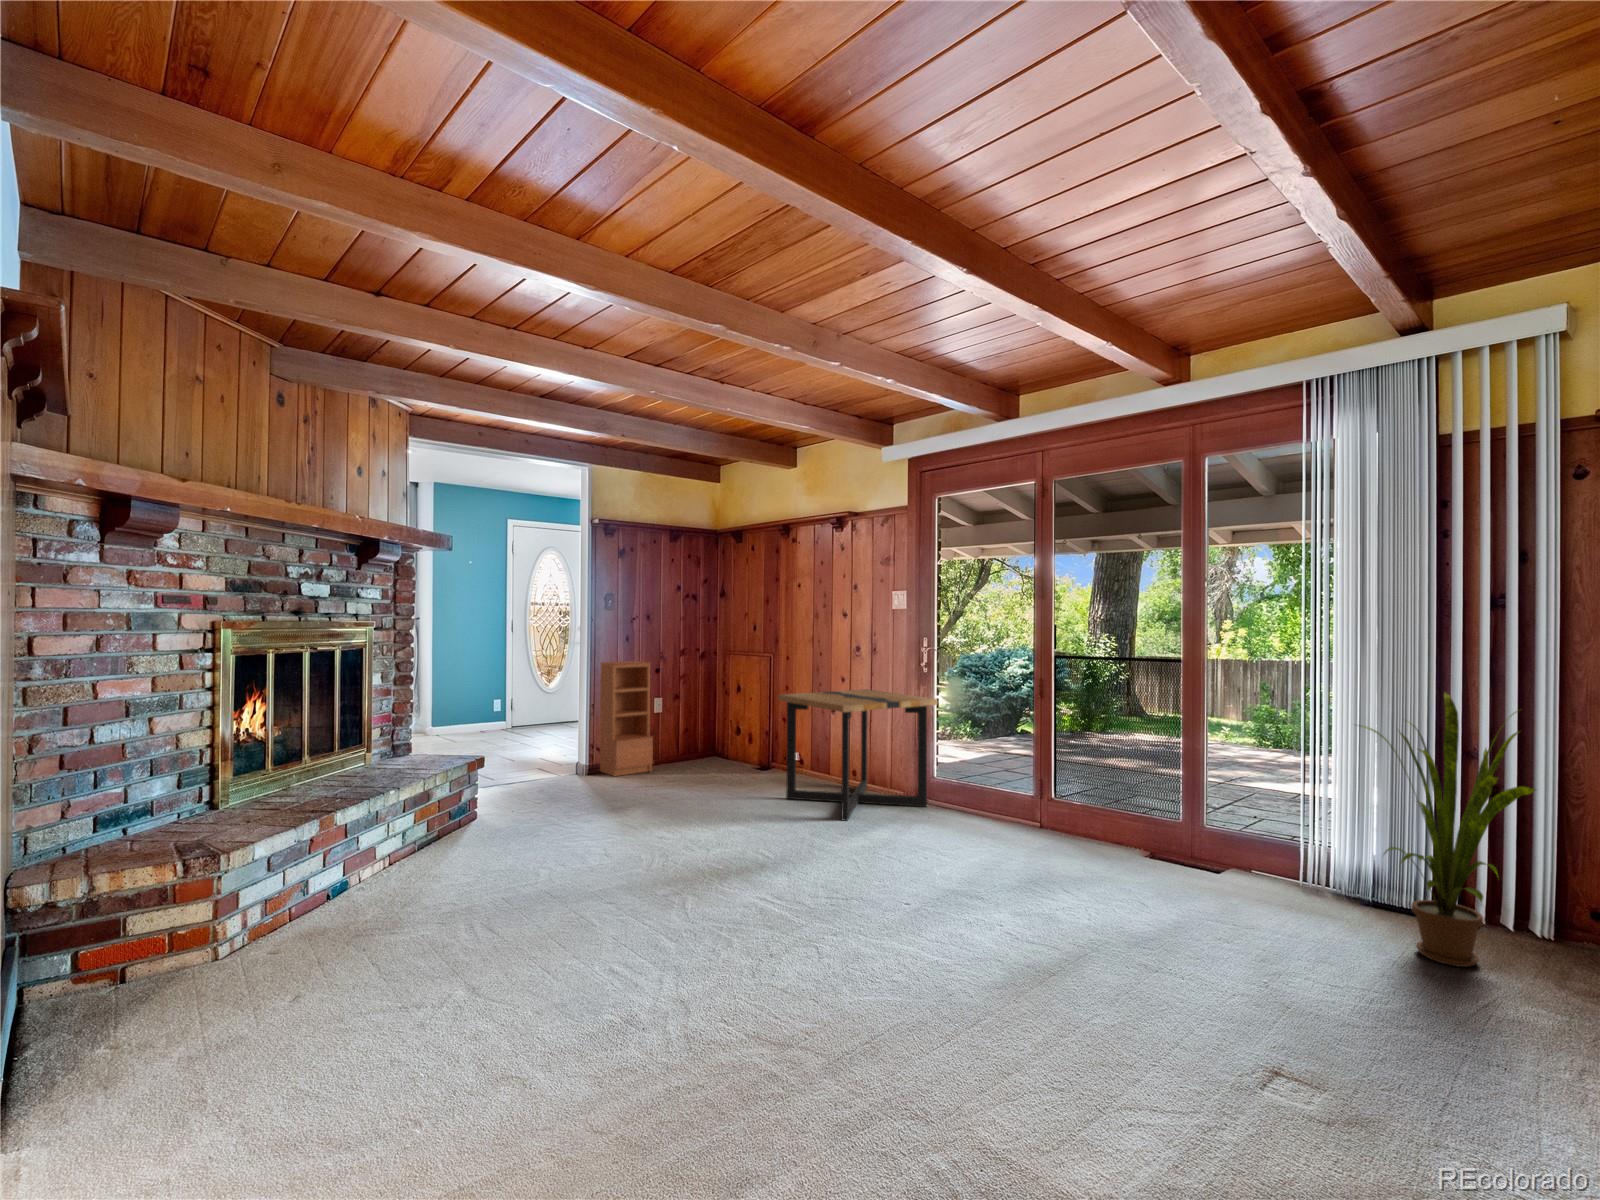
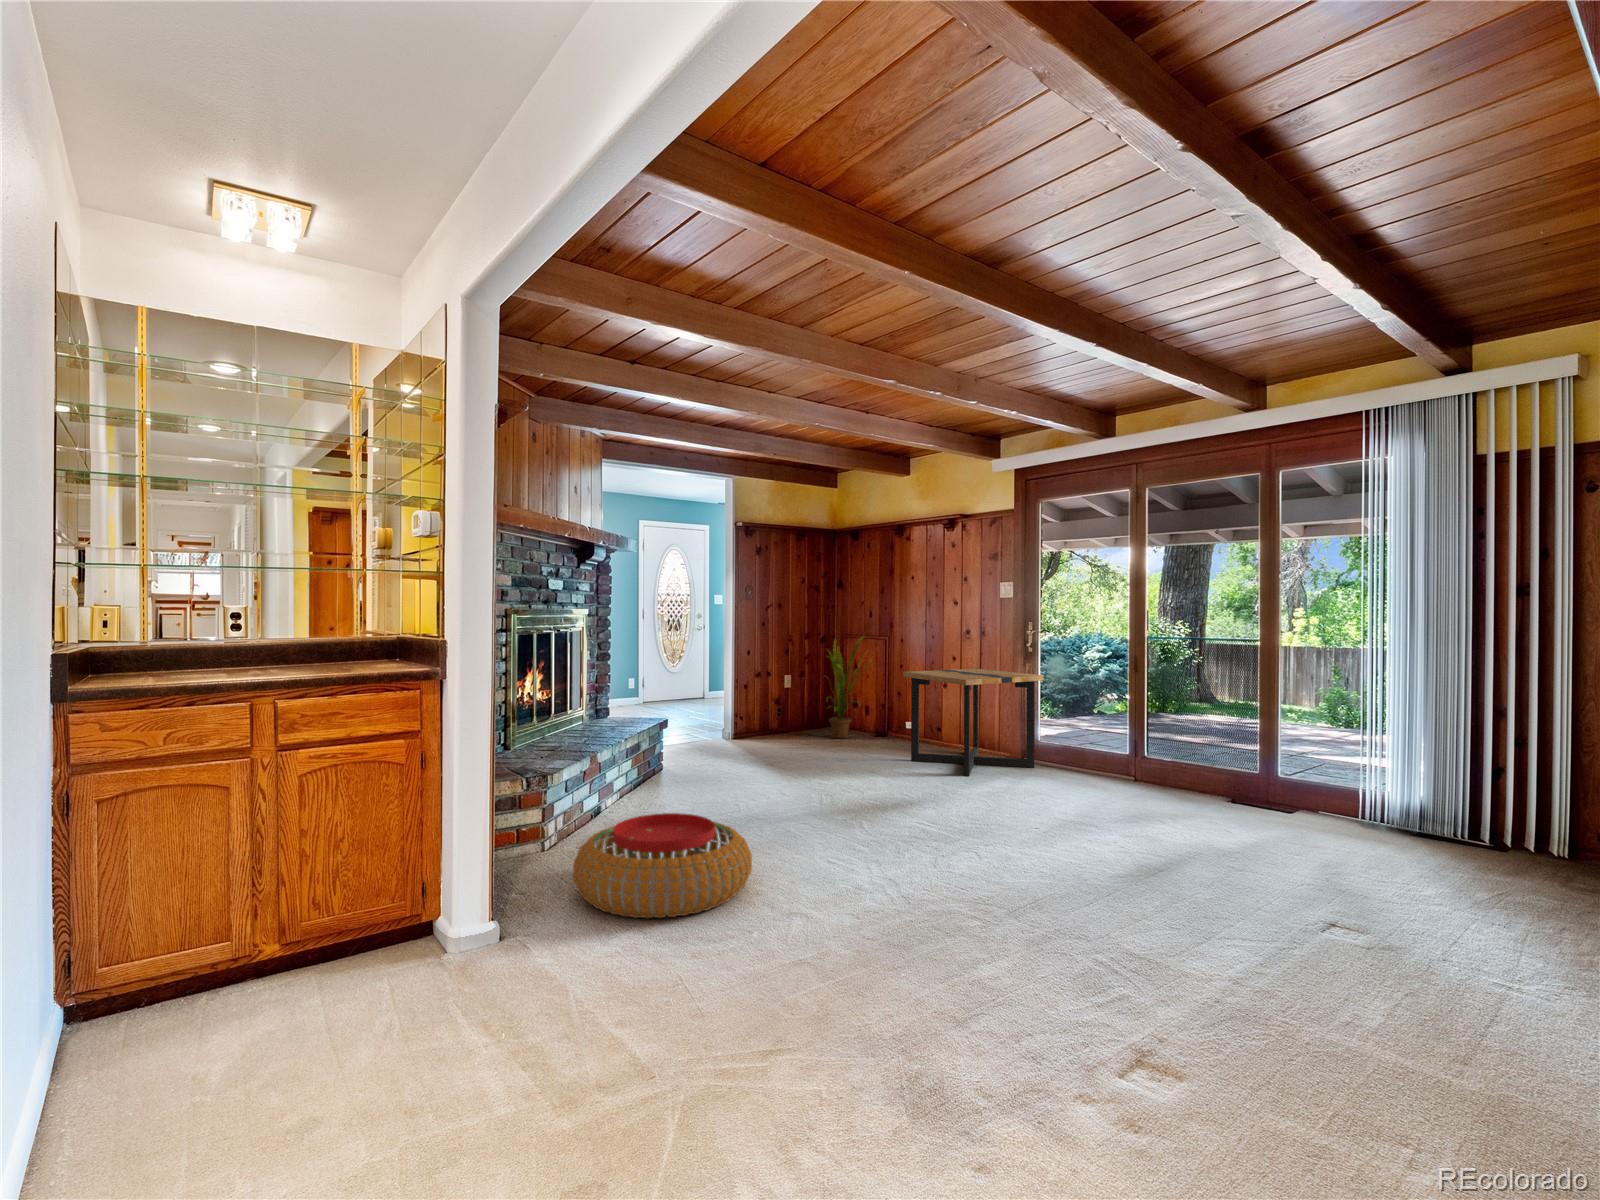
bookcase: present [600,661,653,777] -> none [740,644,787,743]
house plant: present [1362,692,1535,967] -> present [827,638,863,738]
pouf: none [171,915,480,1107] -> present [573,813,752,918]

